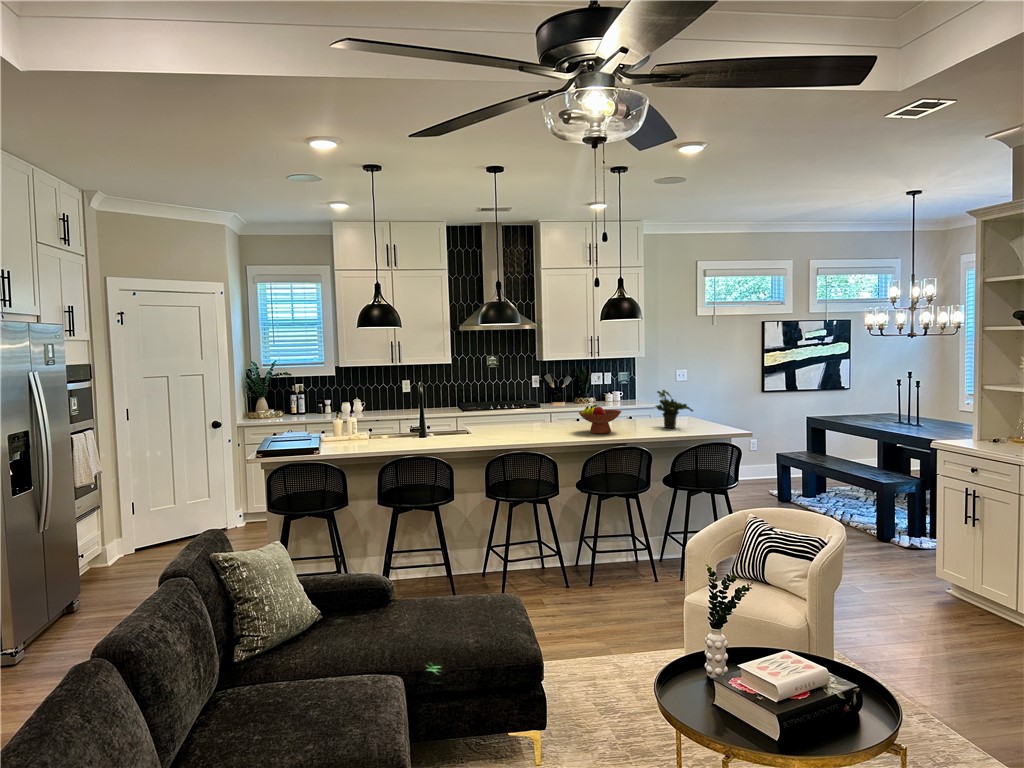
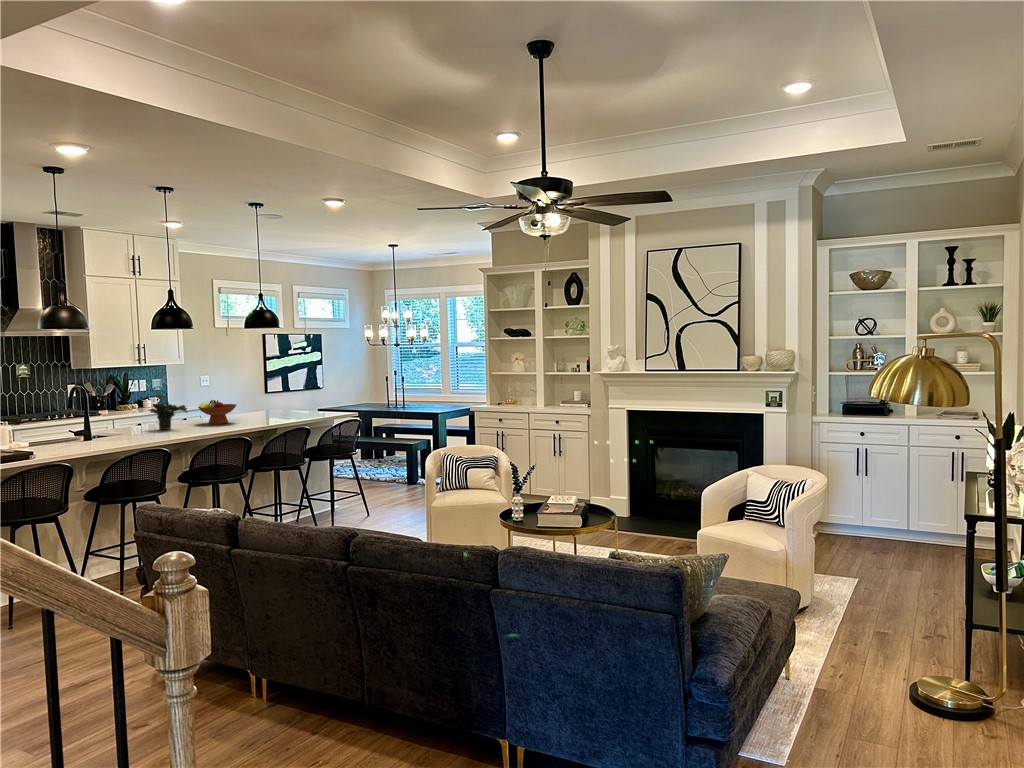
potted plant: present [655,390,693,428] -> present [149,394,187,430]

